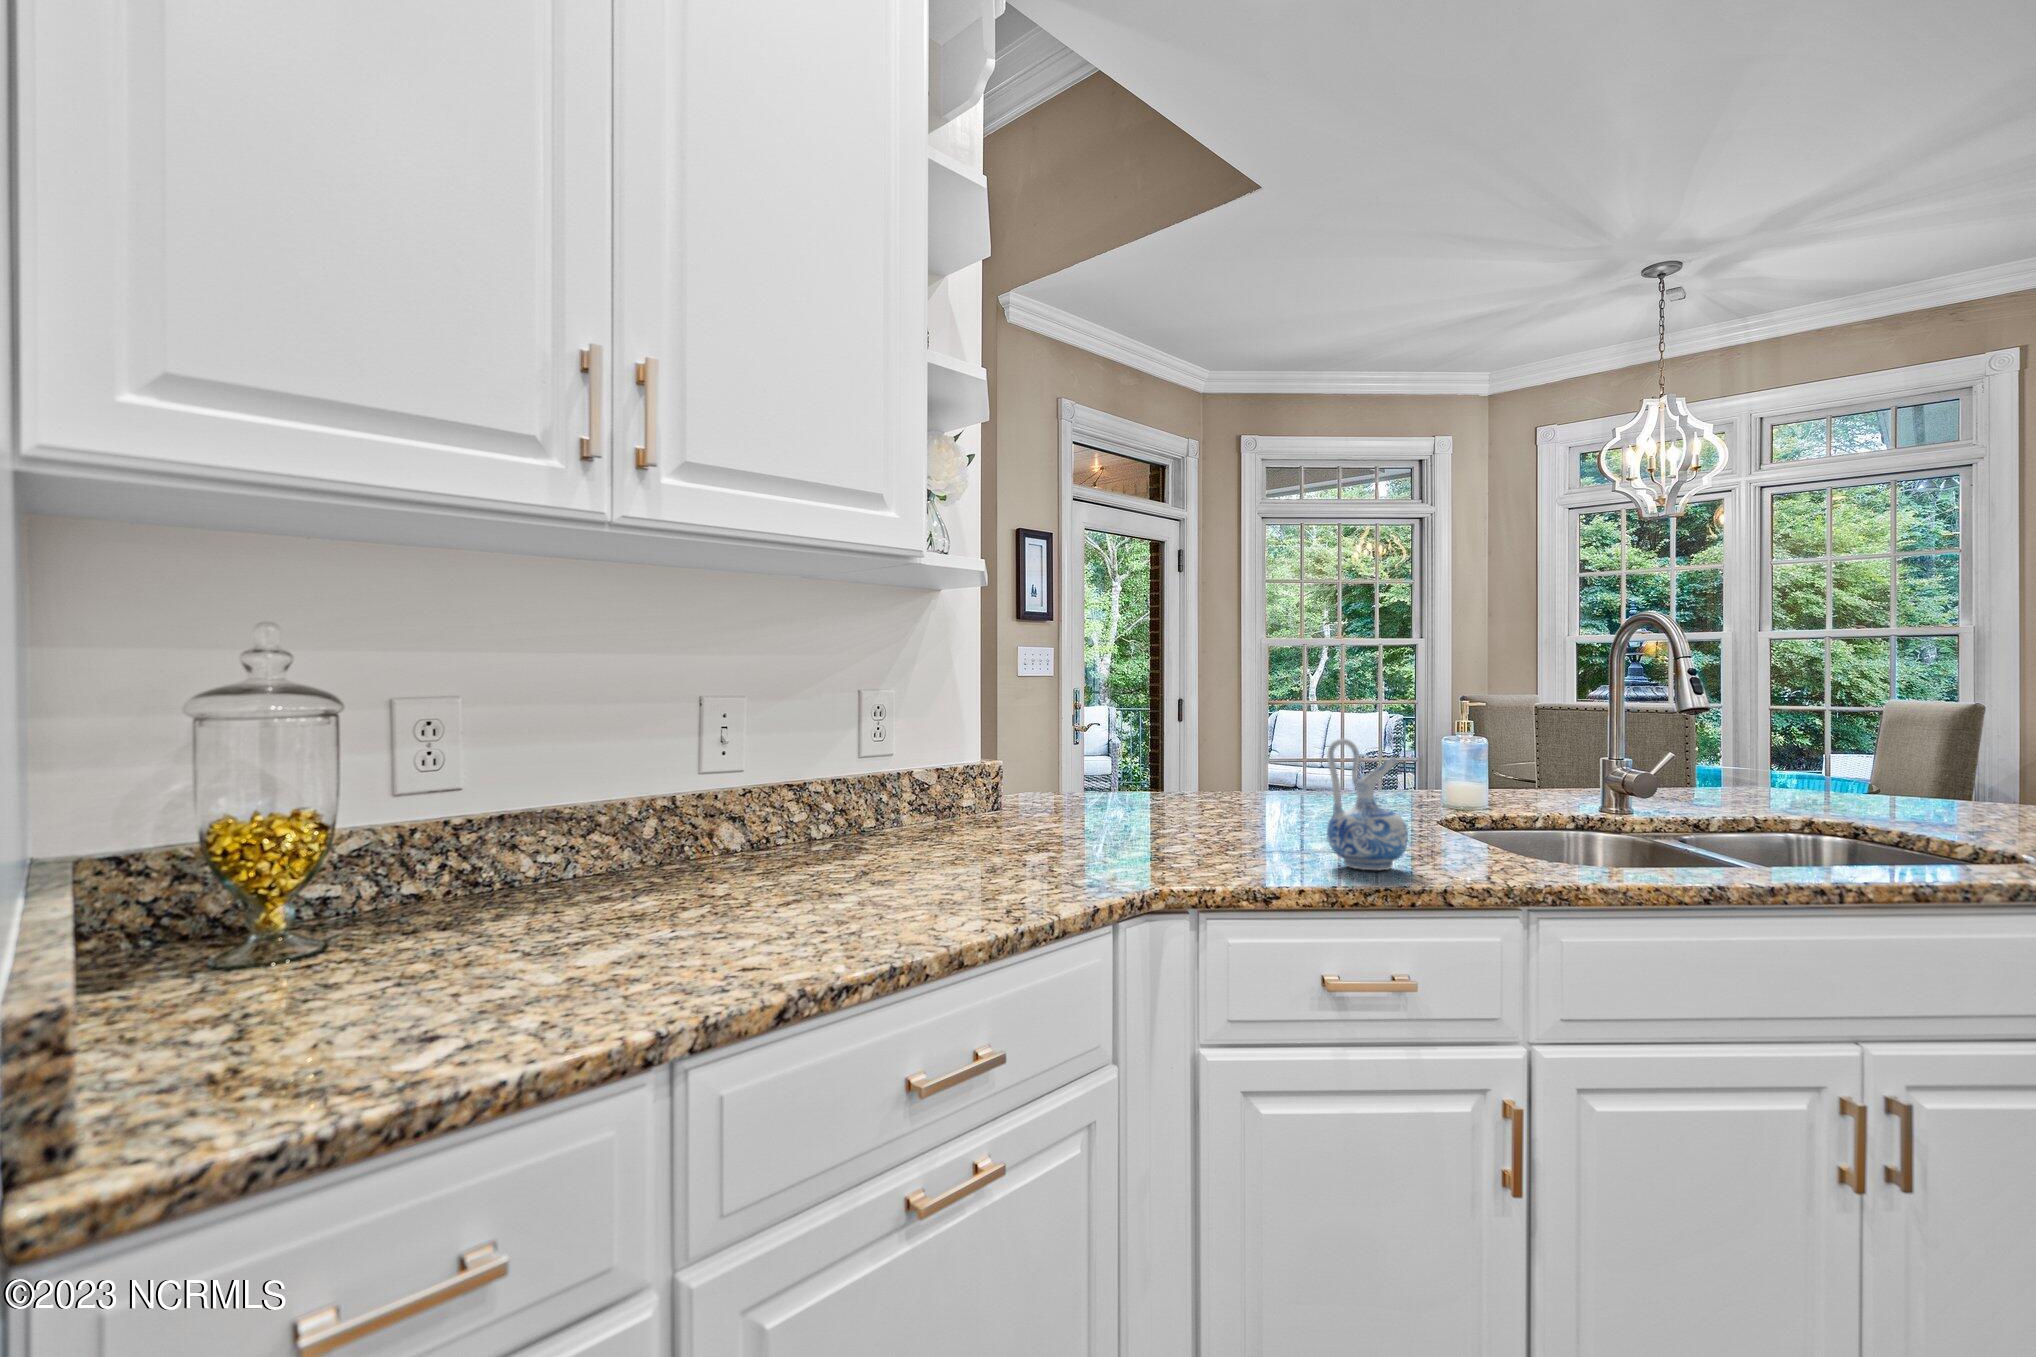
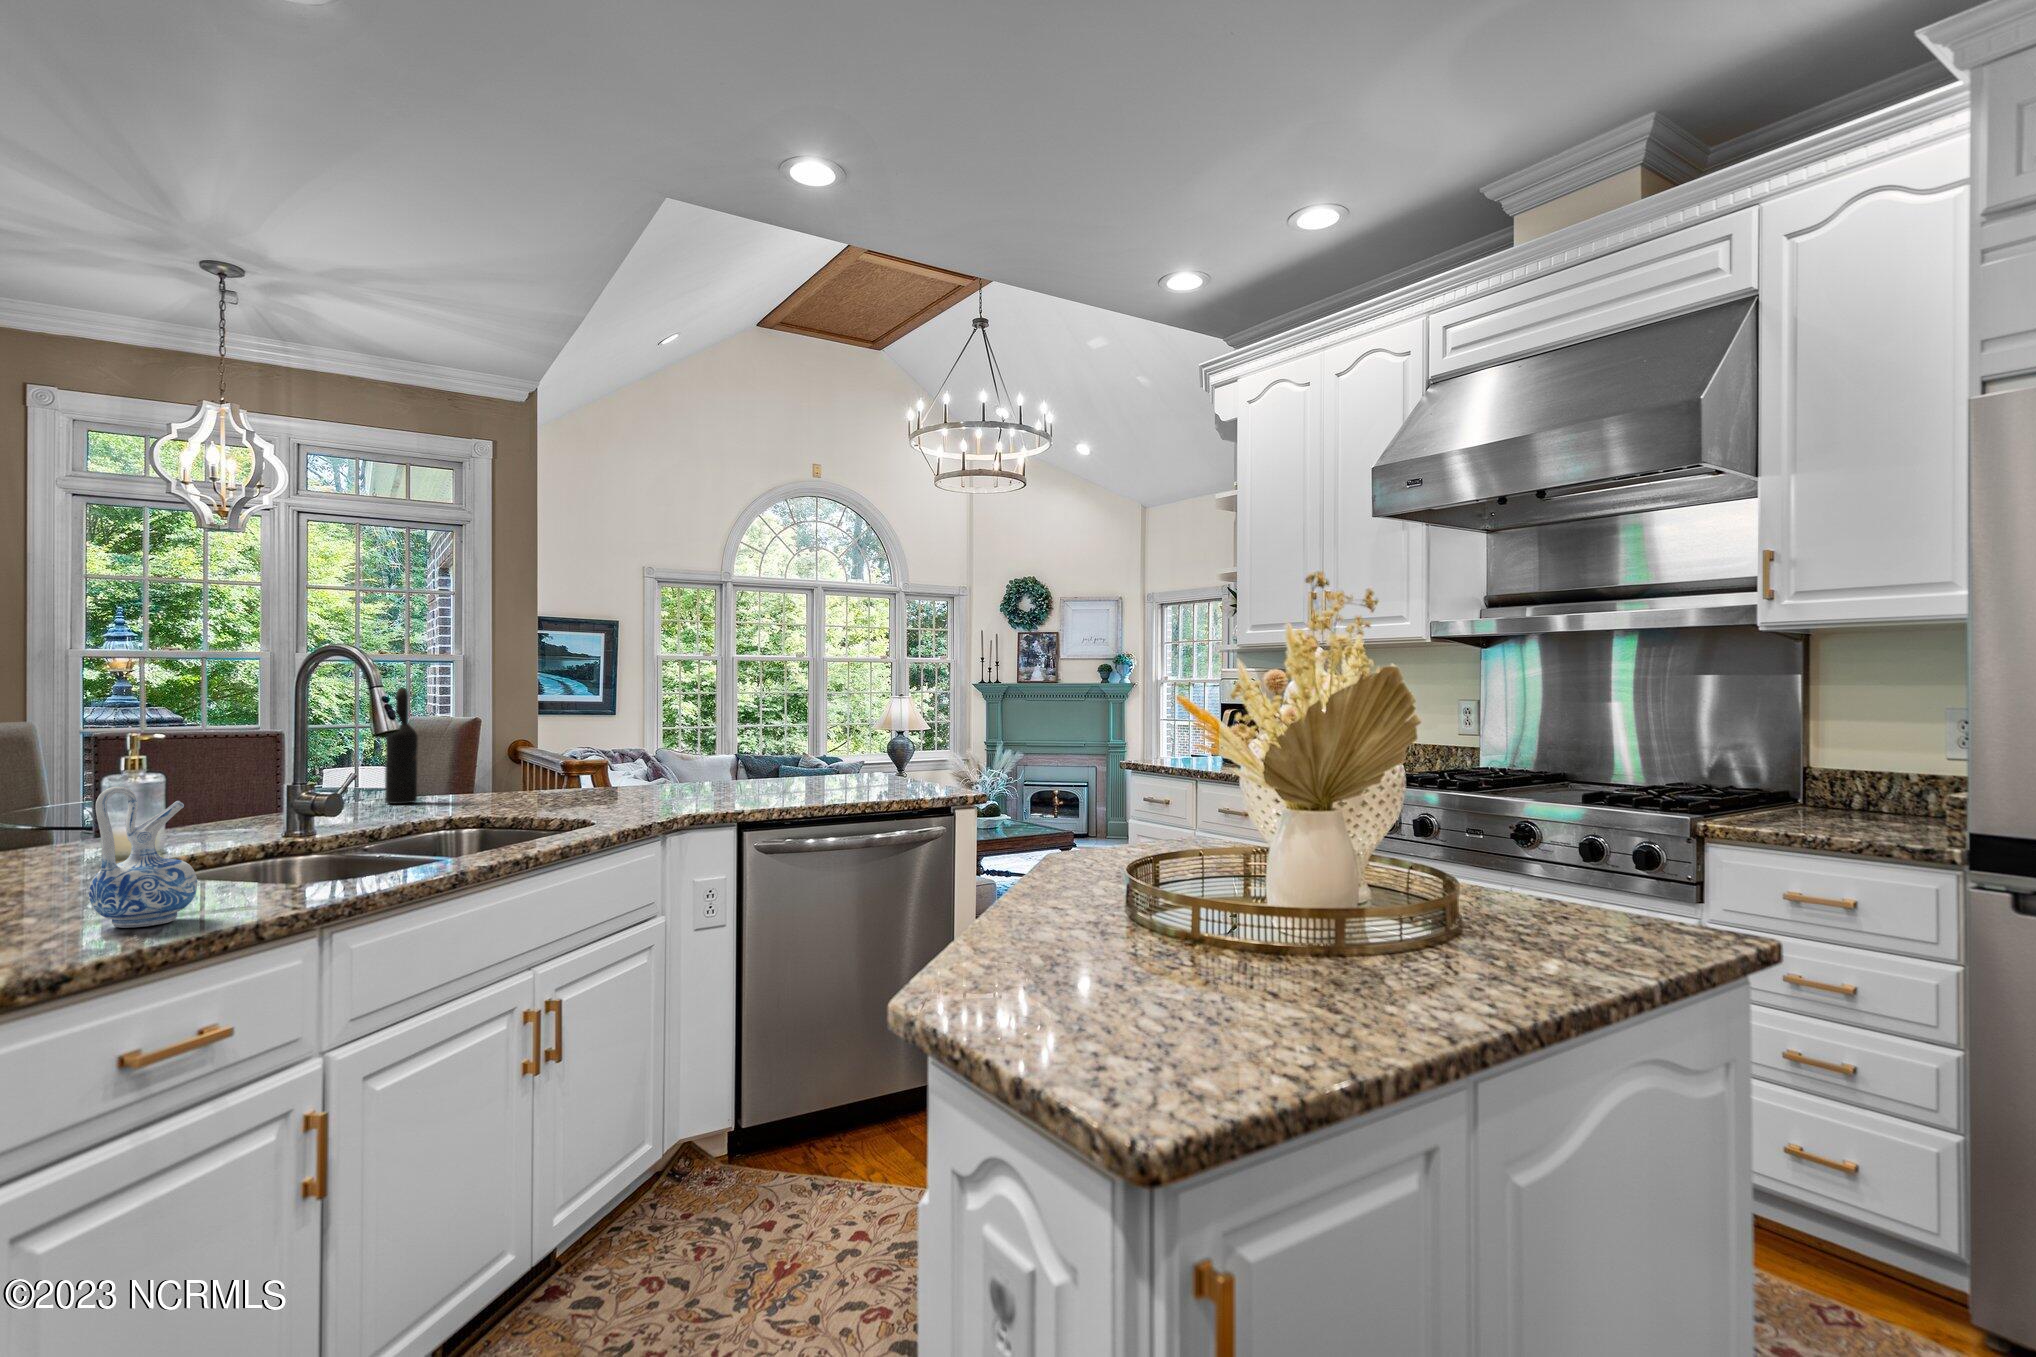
wine bottle: none [1765,662,1805,798] -> present [385,688,418,804]

